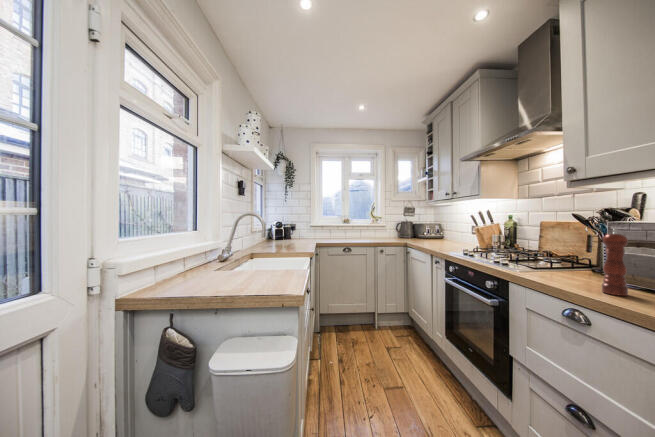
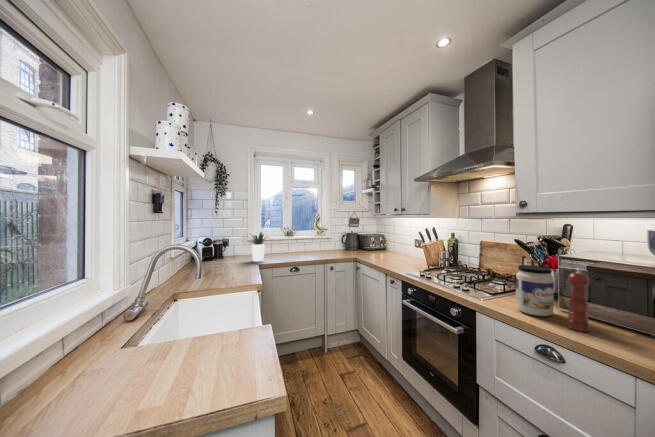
potted plant: none [303,217,332,242] -> present [250,232,269,261]
jar: none [551,233,594,284] -> present [516,265,554,316]

